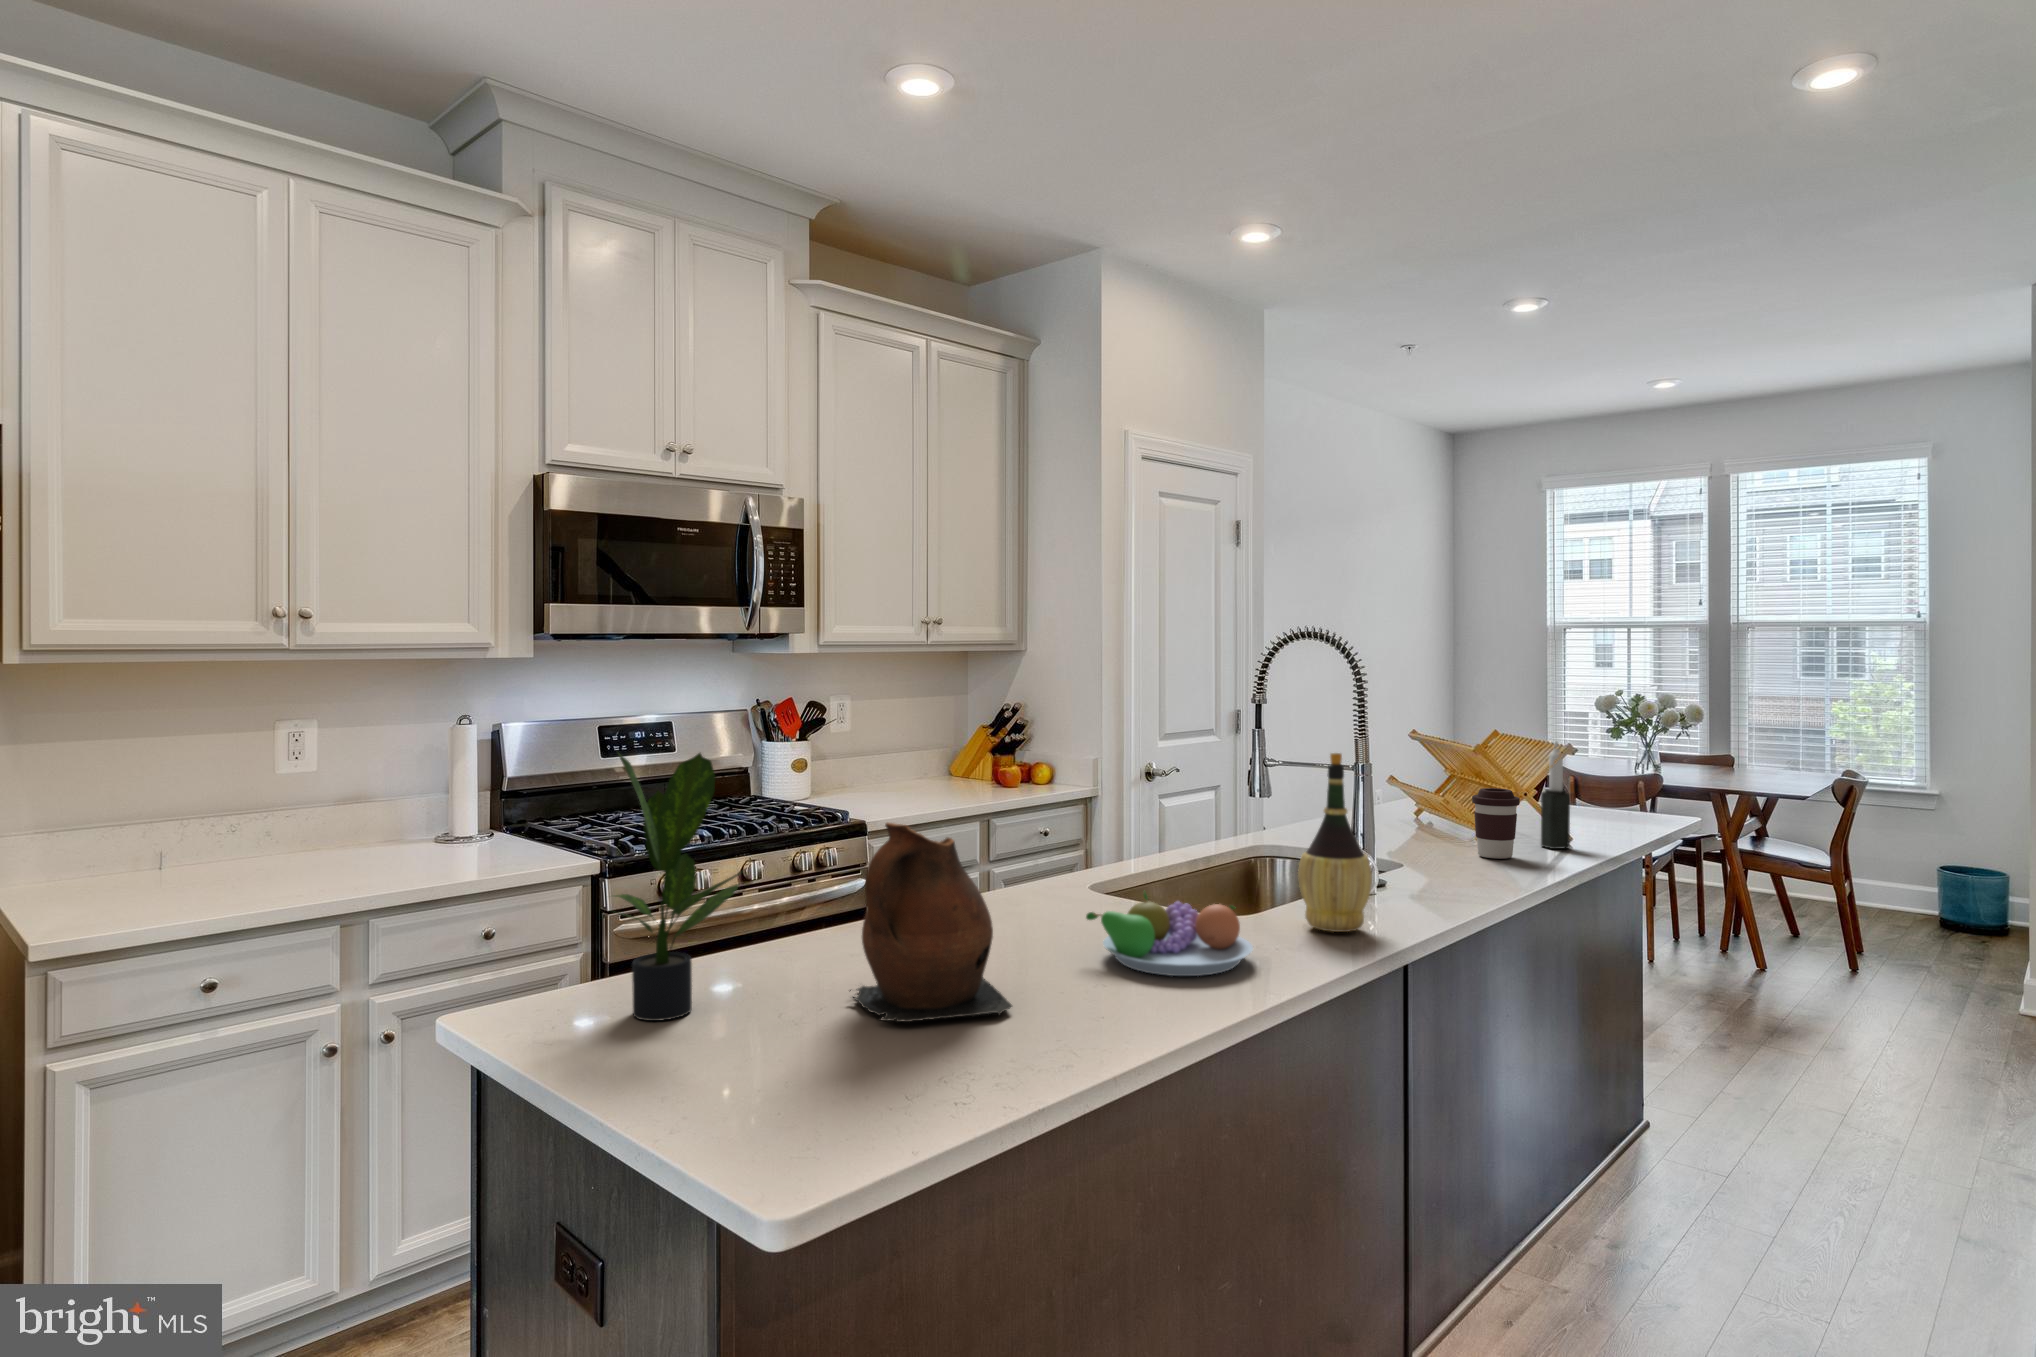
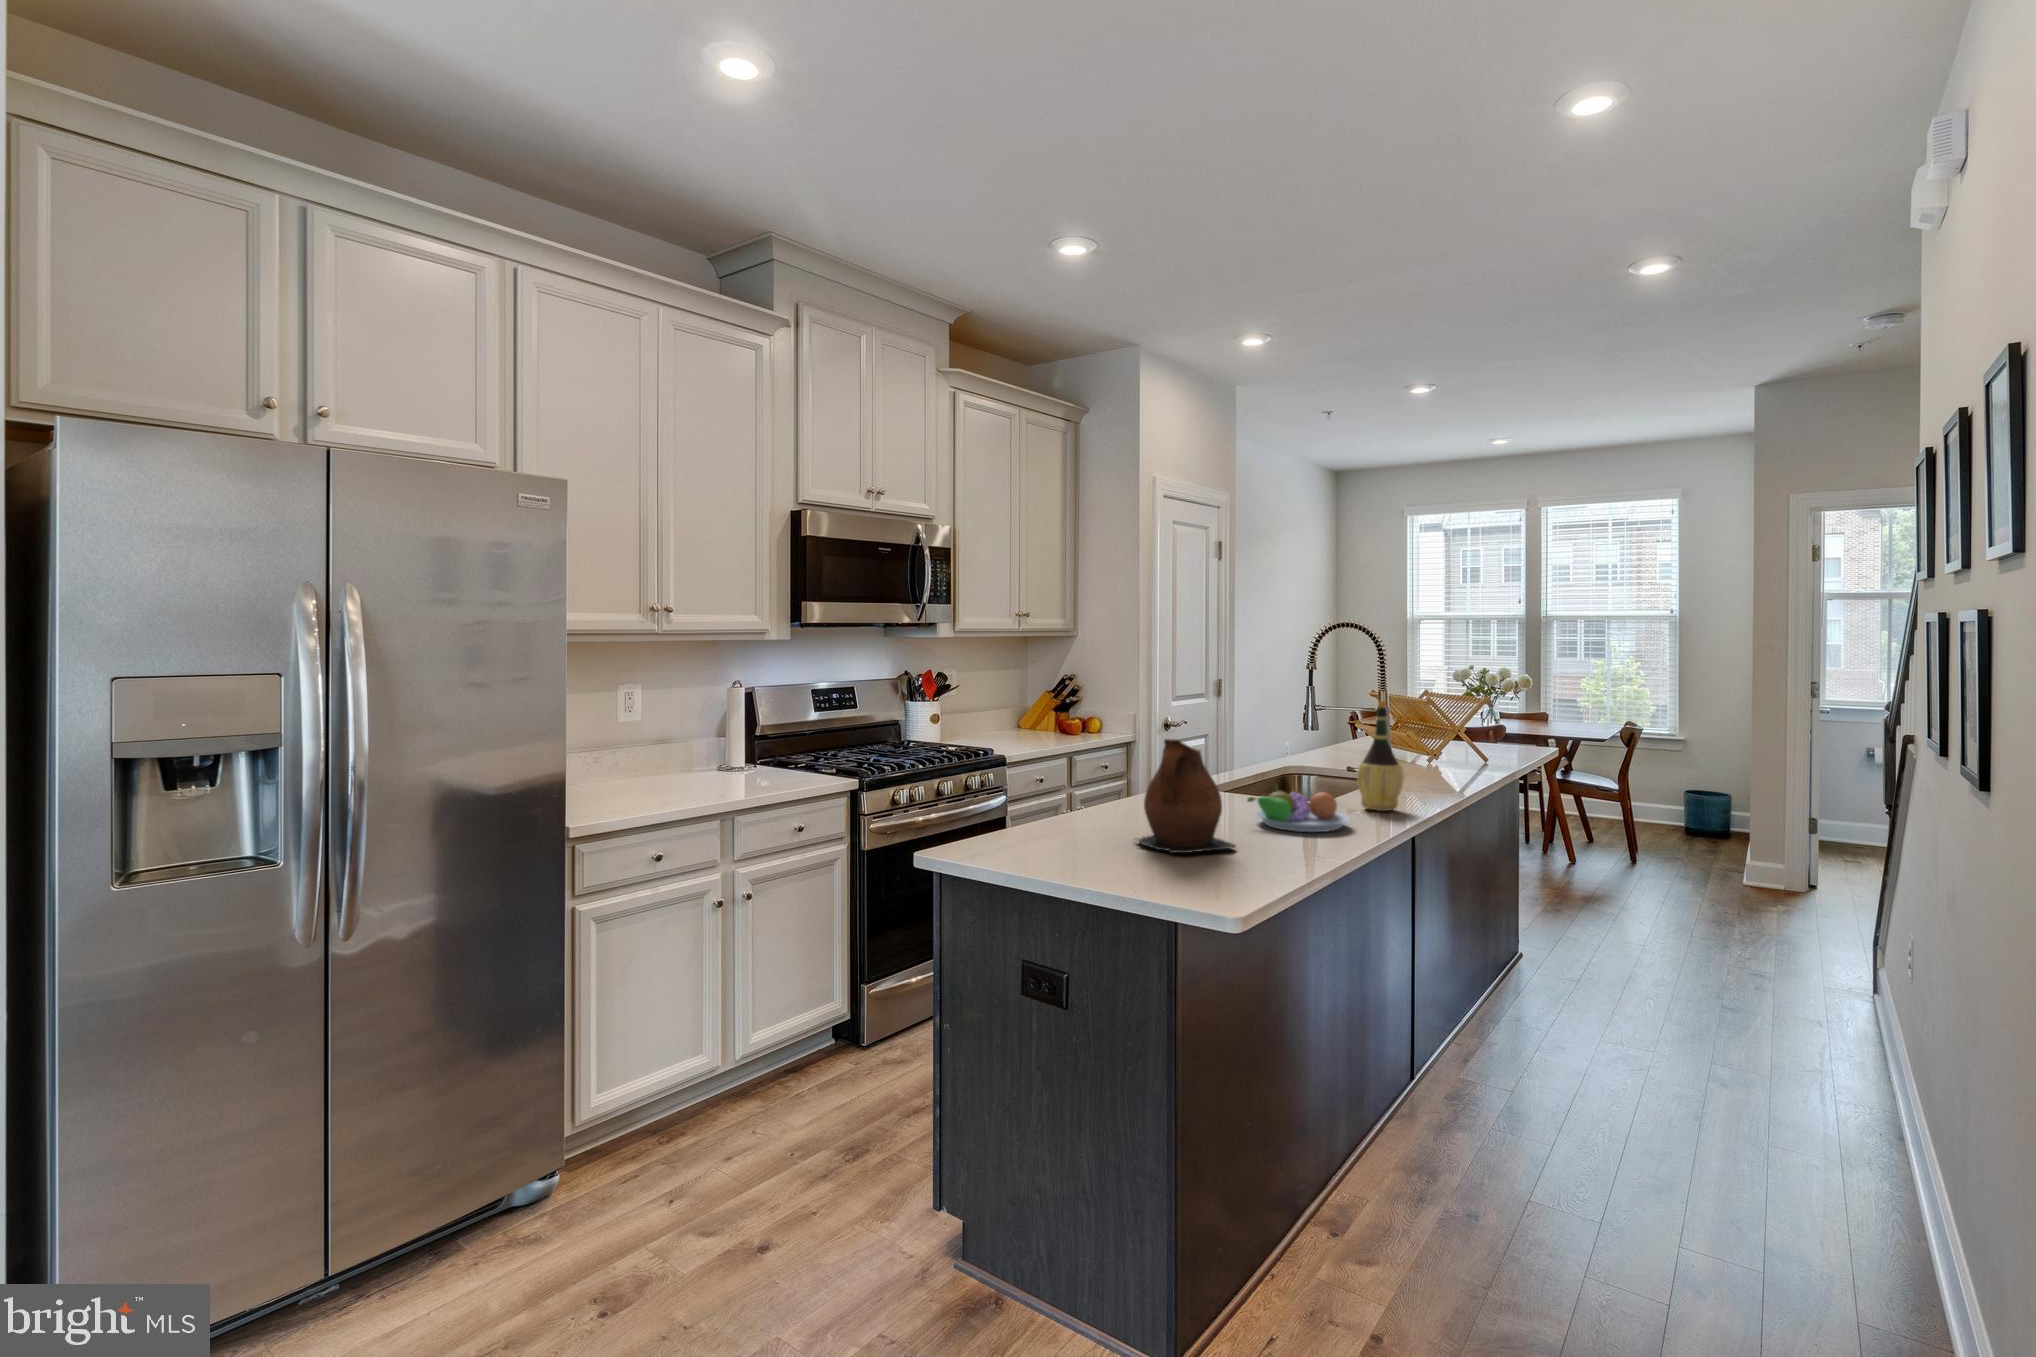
candle: present [1541,741,1570,849] -> none [1466,697,1487,768]
potted plant: present [616,753,742,1021] -> none [996,697,1095,856]
coffee cup: present [1472,788,1520,859] -> none [1428,728,1459,773]

